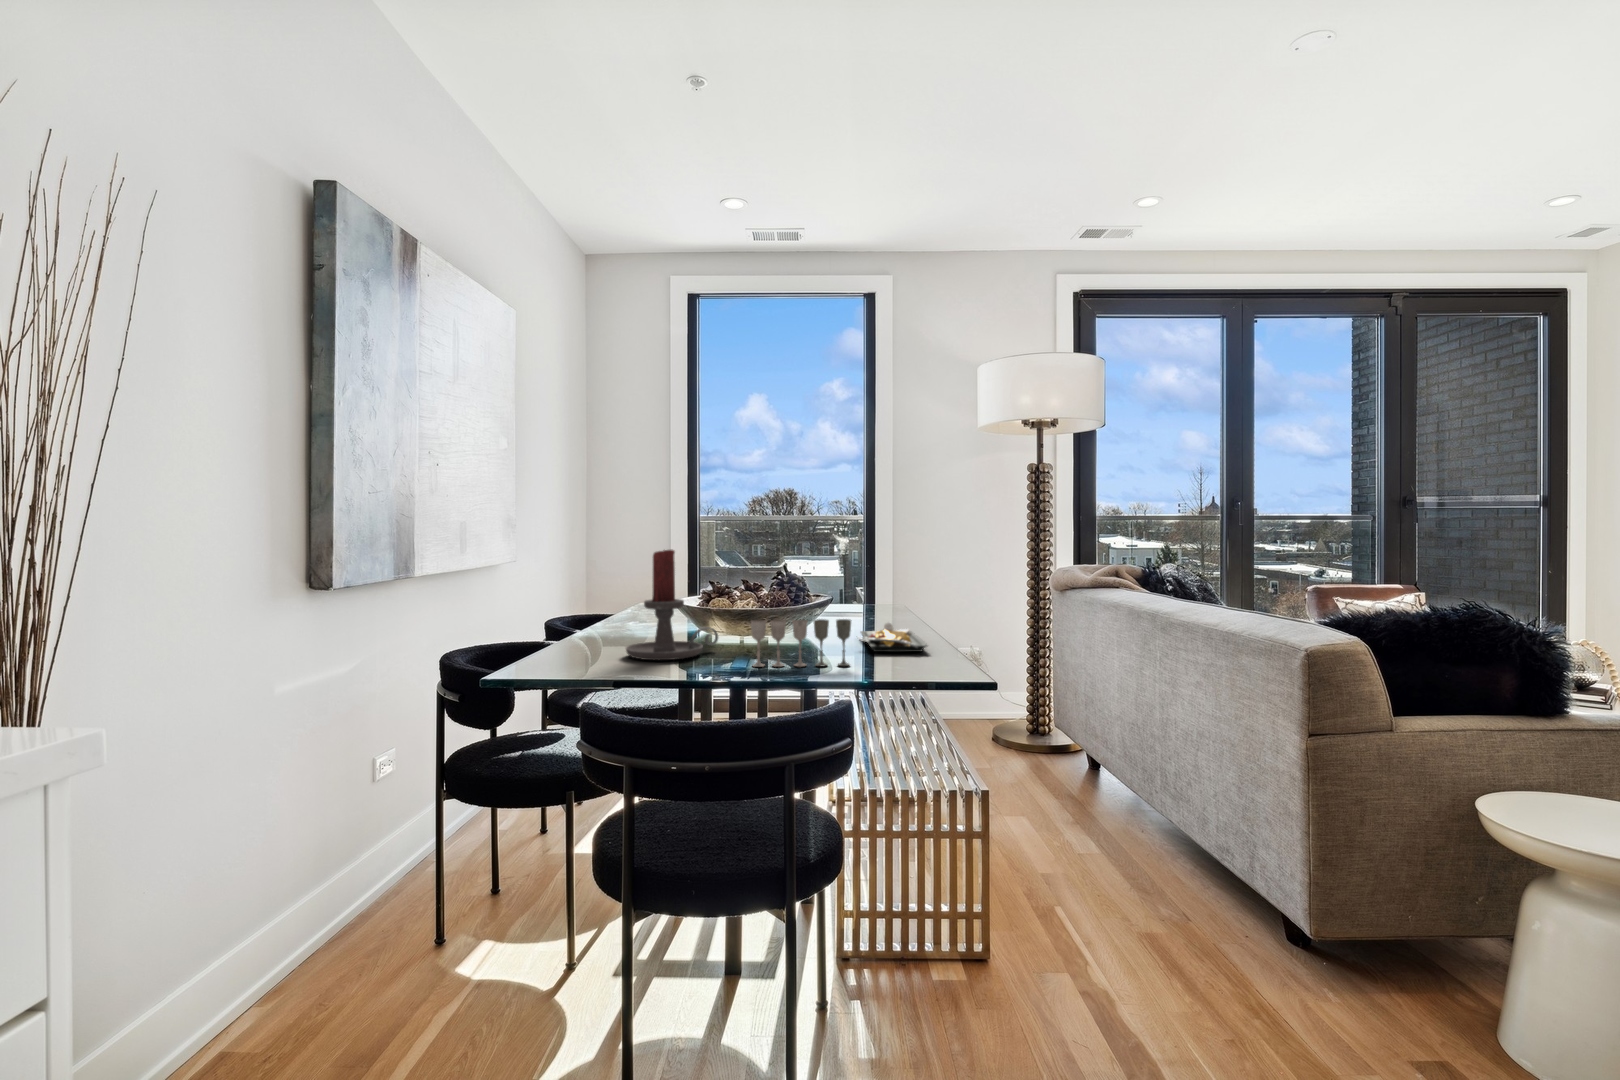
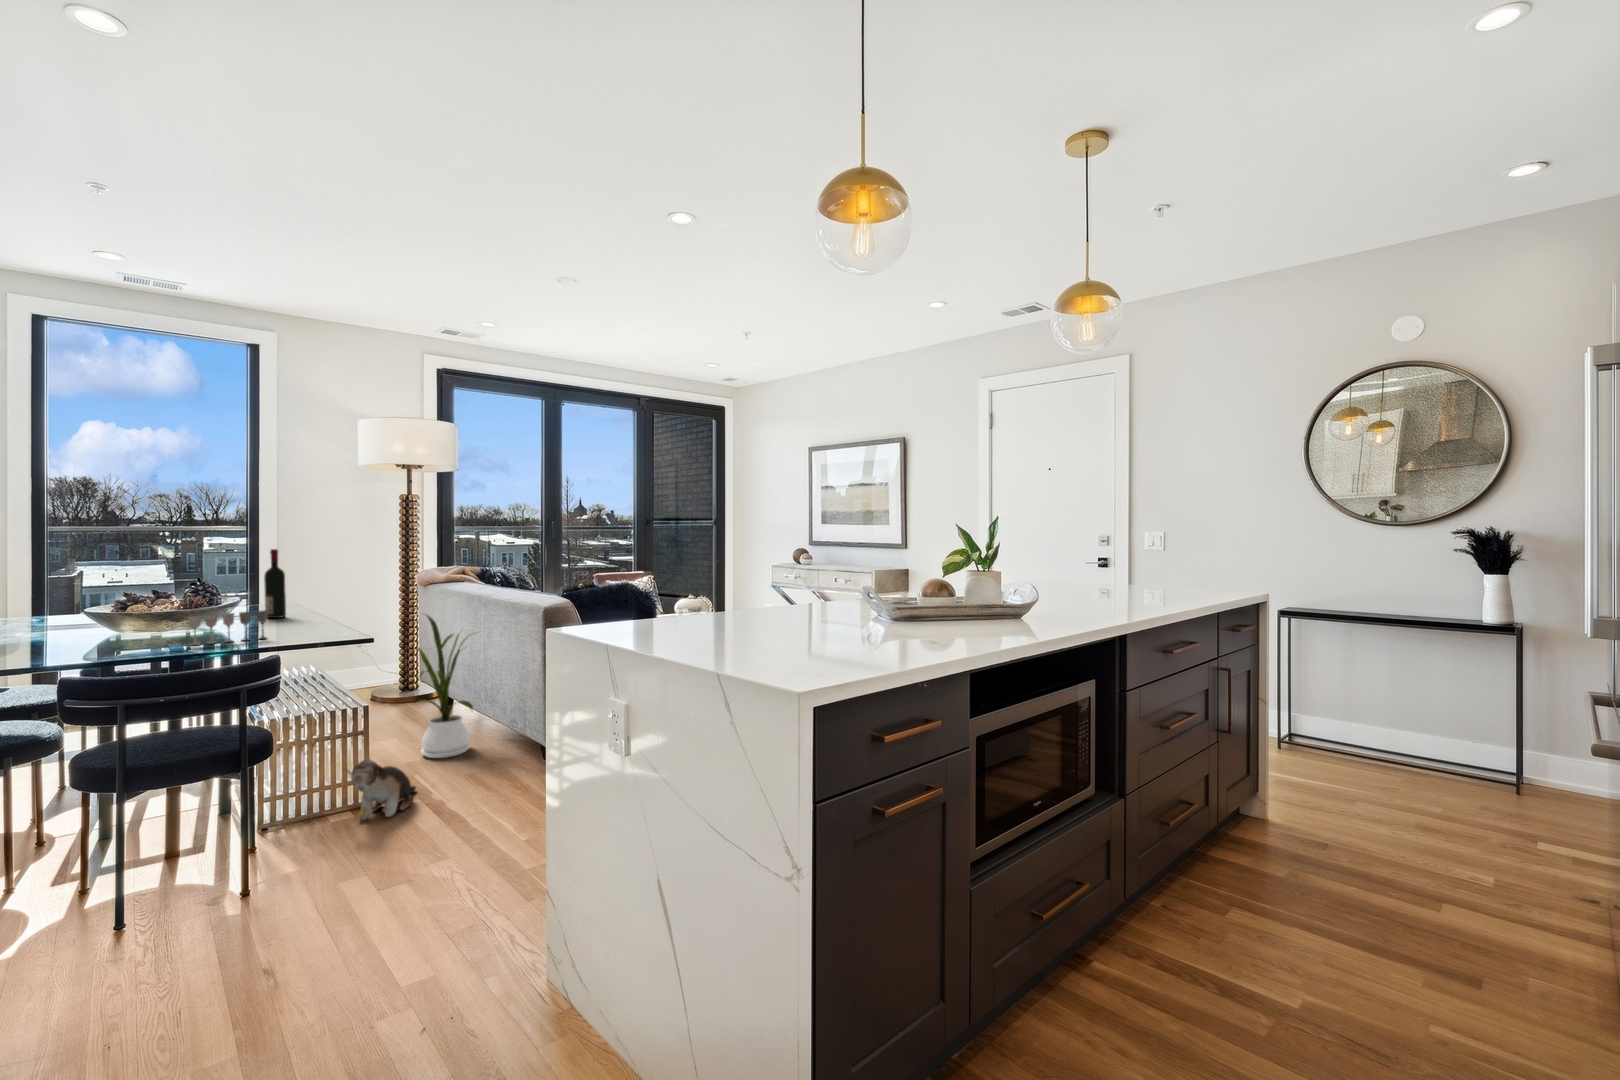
wine bottle: none [863,527,888,627] -> present [264,549,286,618]
candle holder: present [625,550,718,660] -> none [63,572,149,651]
plate: present [861,622,928,652] -> none [266,612,323,631]
house plant: none [1047,633,1163,881] -> present [415,615,473,758]
plush toy: none [953,896,1062,1010] -> present [344,759,416,820]

